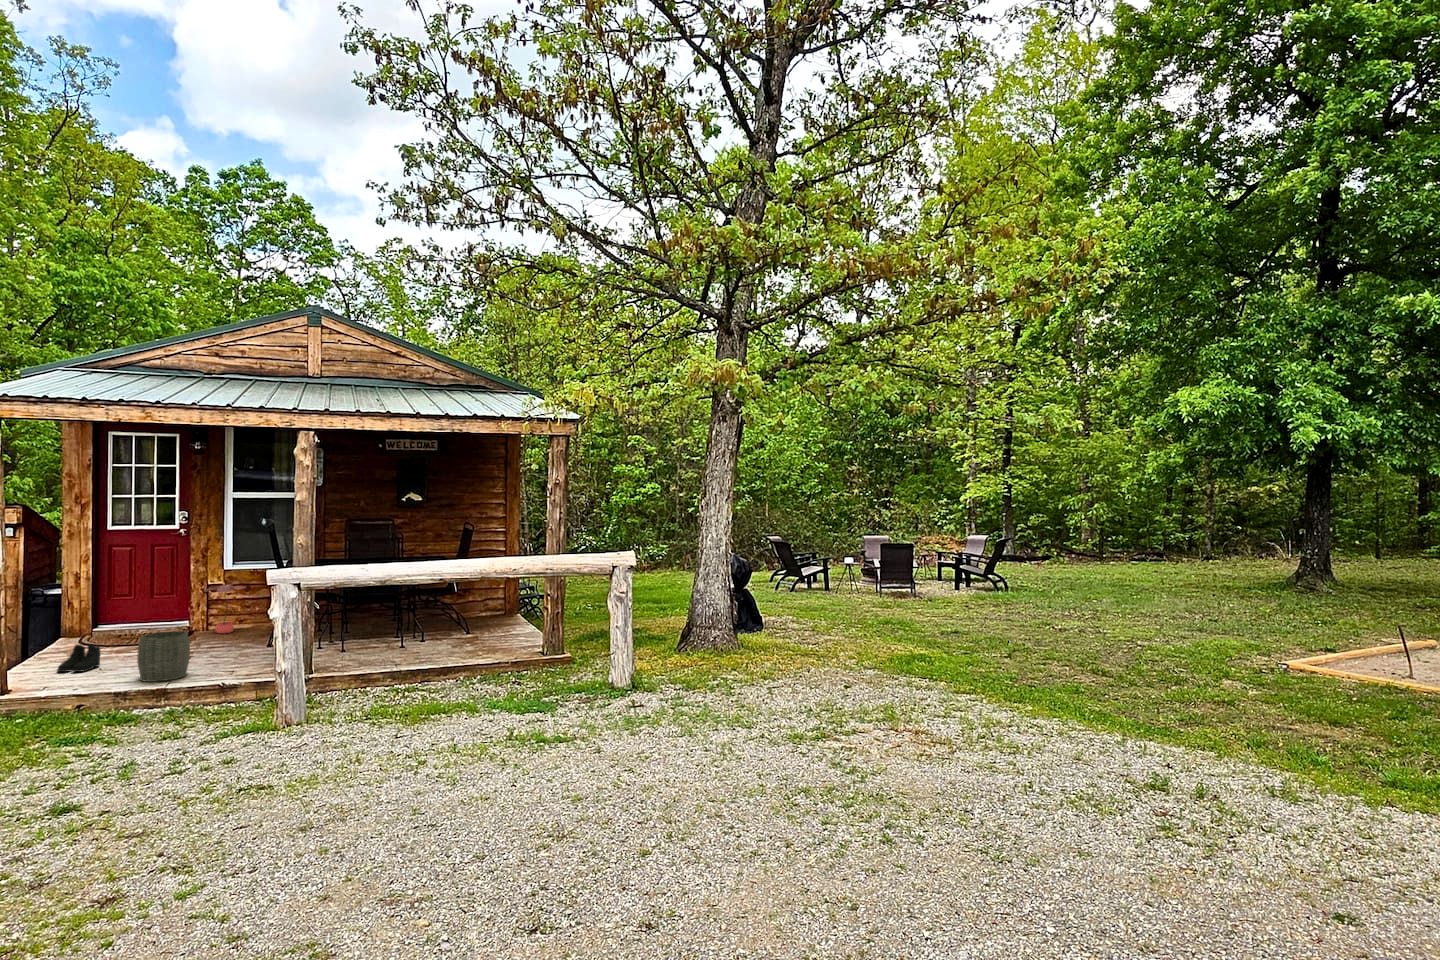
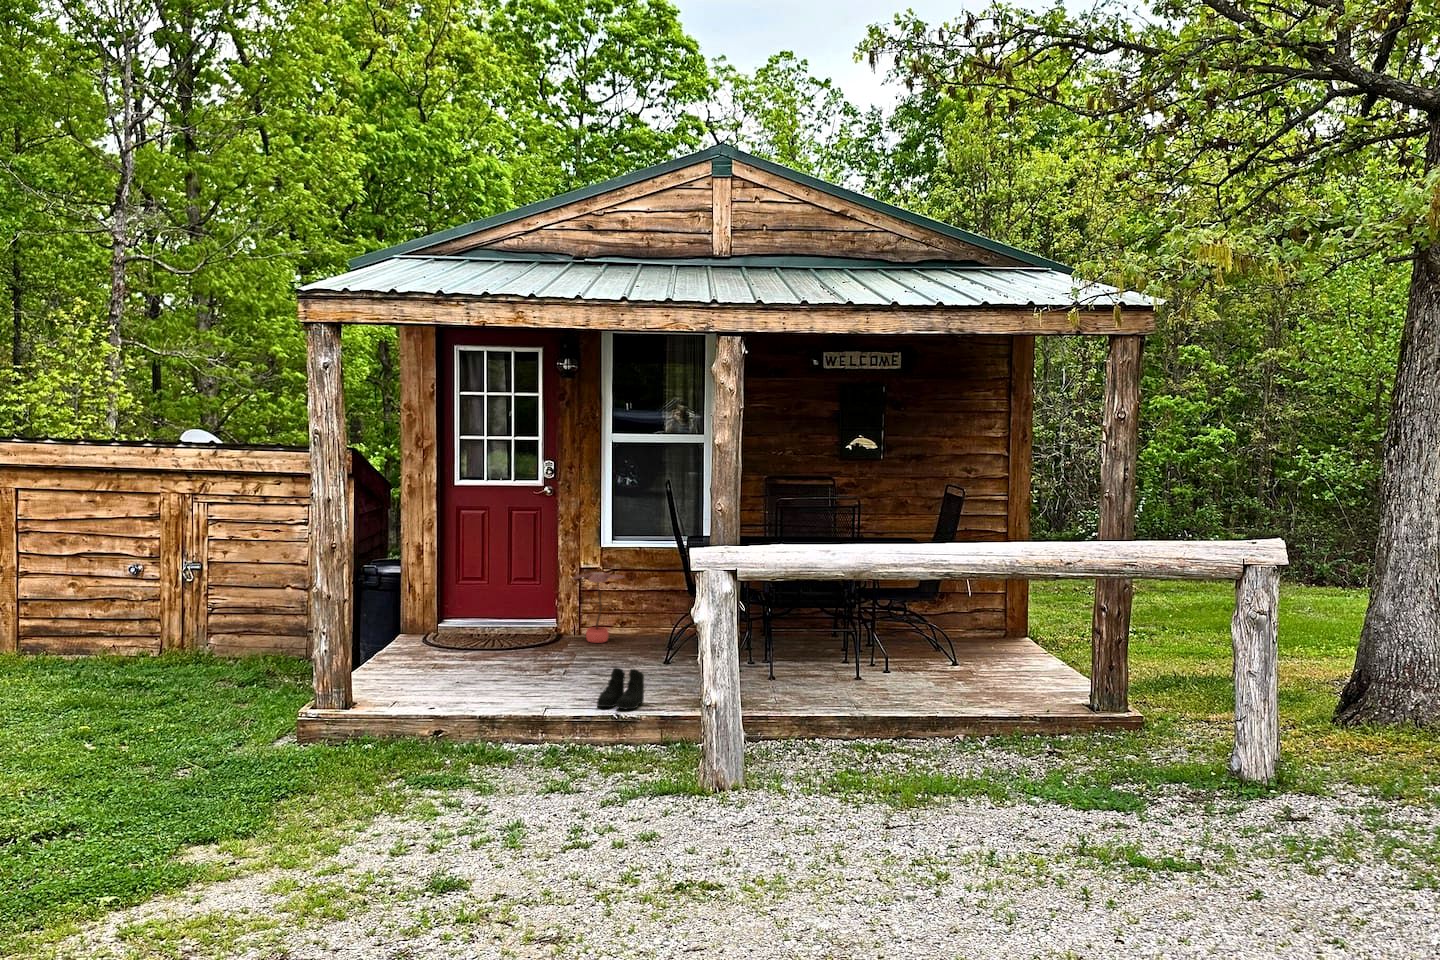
woven basket: present [137,631,190,682] -> none [507,635,569,706]
boots: present [57,644,100,672] -> present [597,668,644,709]

